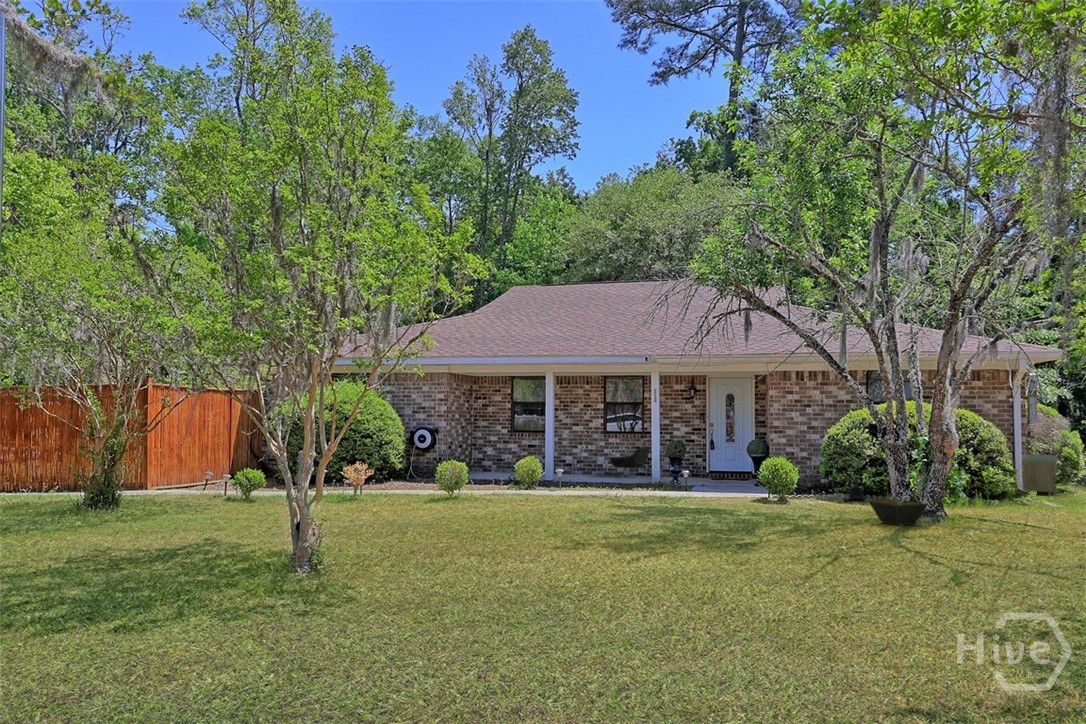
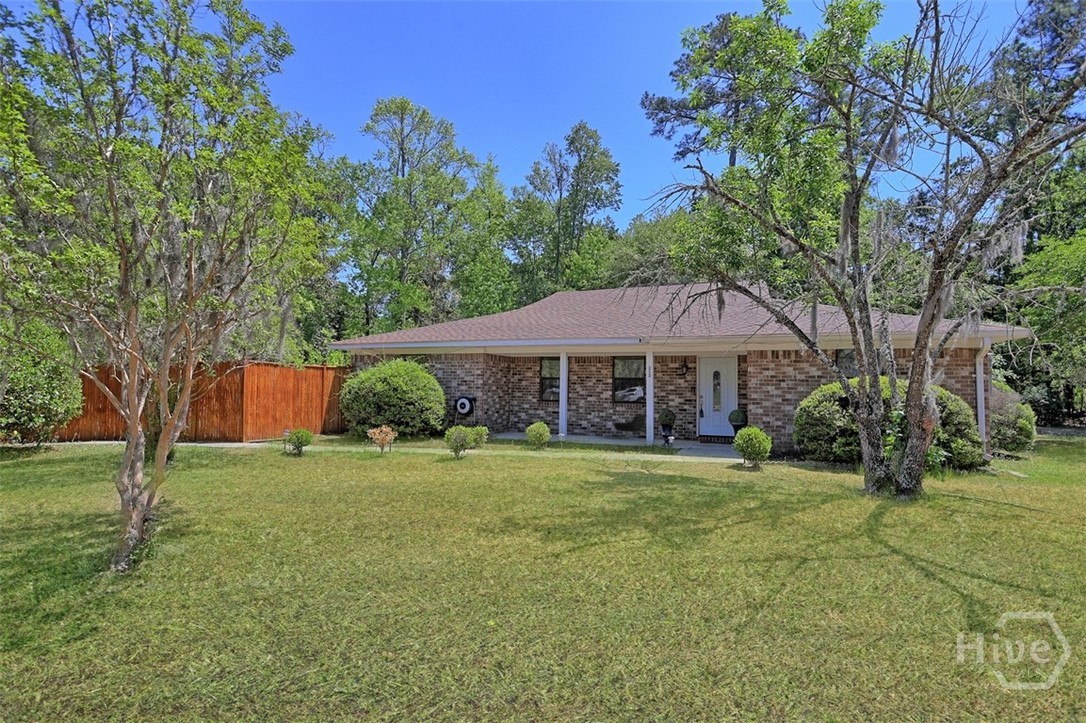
storage bench: present [1022,454,1058,496] -> none [991,426,1028,467]
potted plant: present [847,461,873,500] -> none [815,431,844,468]
basket: present [869,499,927,525] -> none [839,472,904,501]

